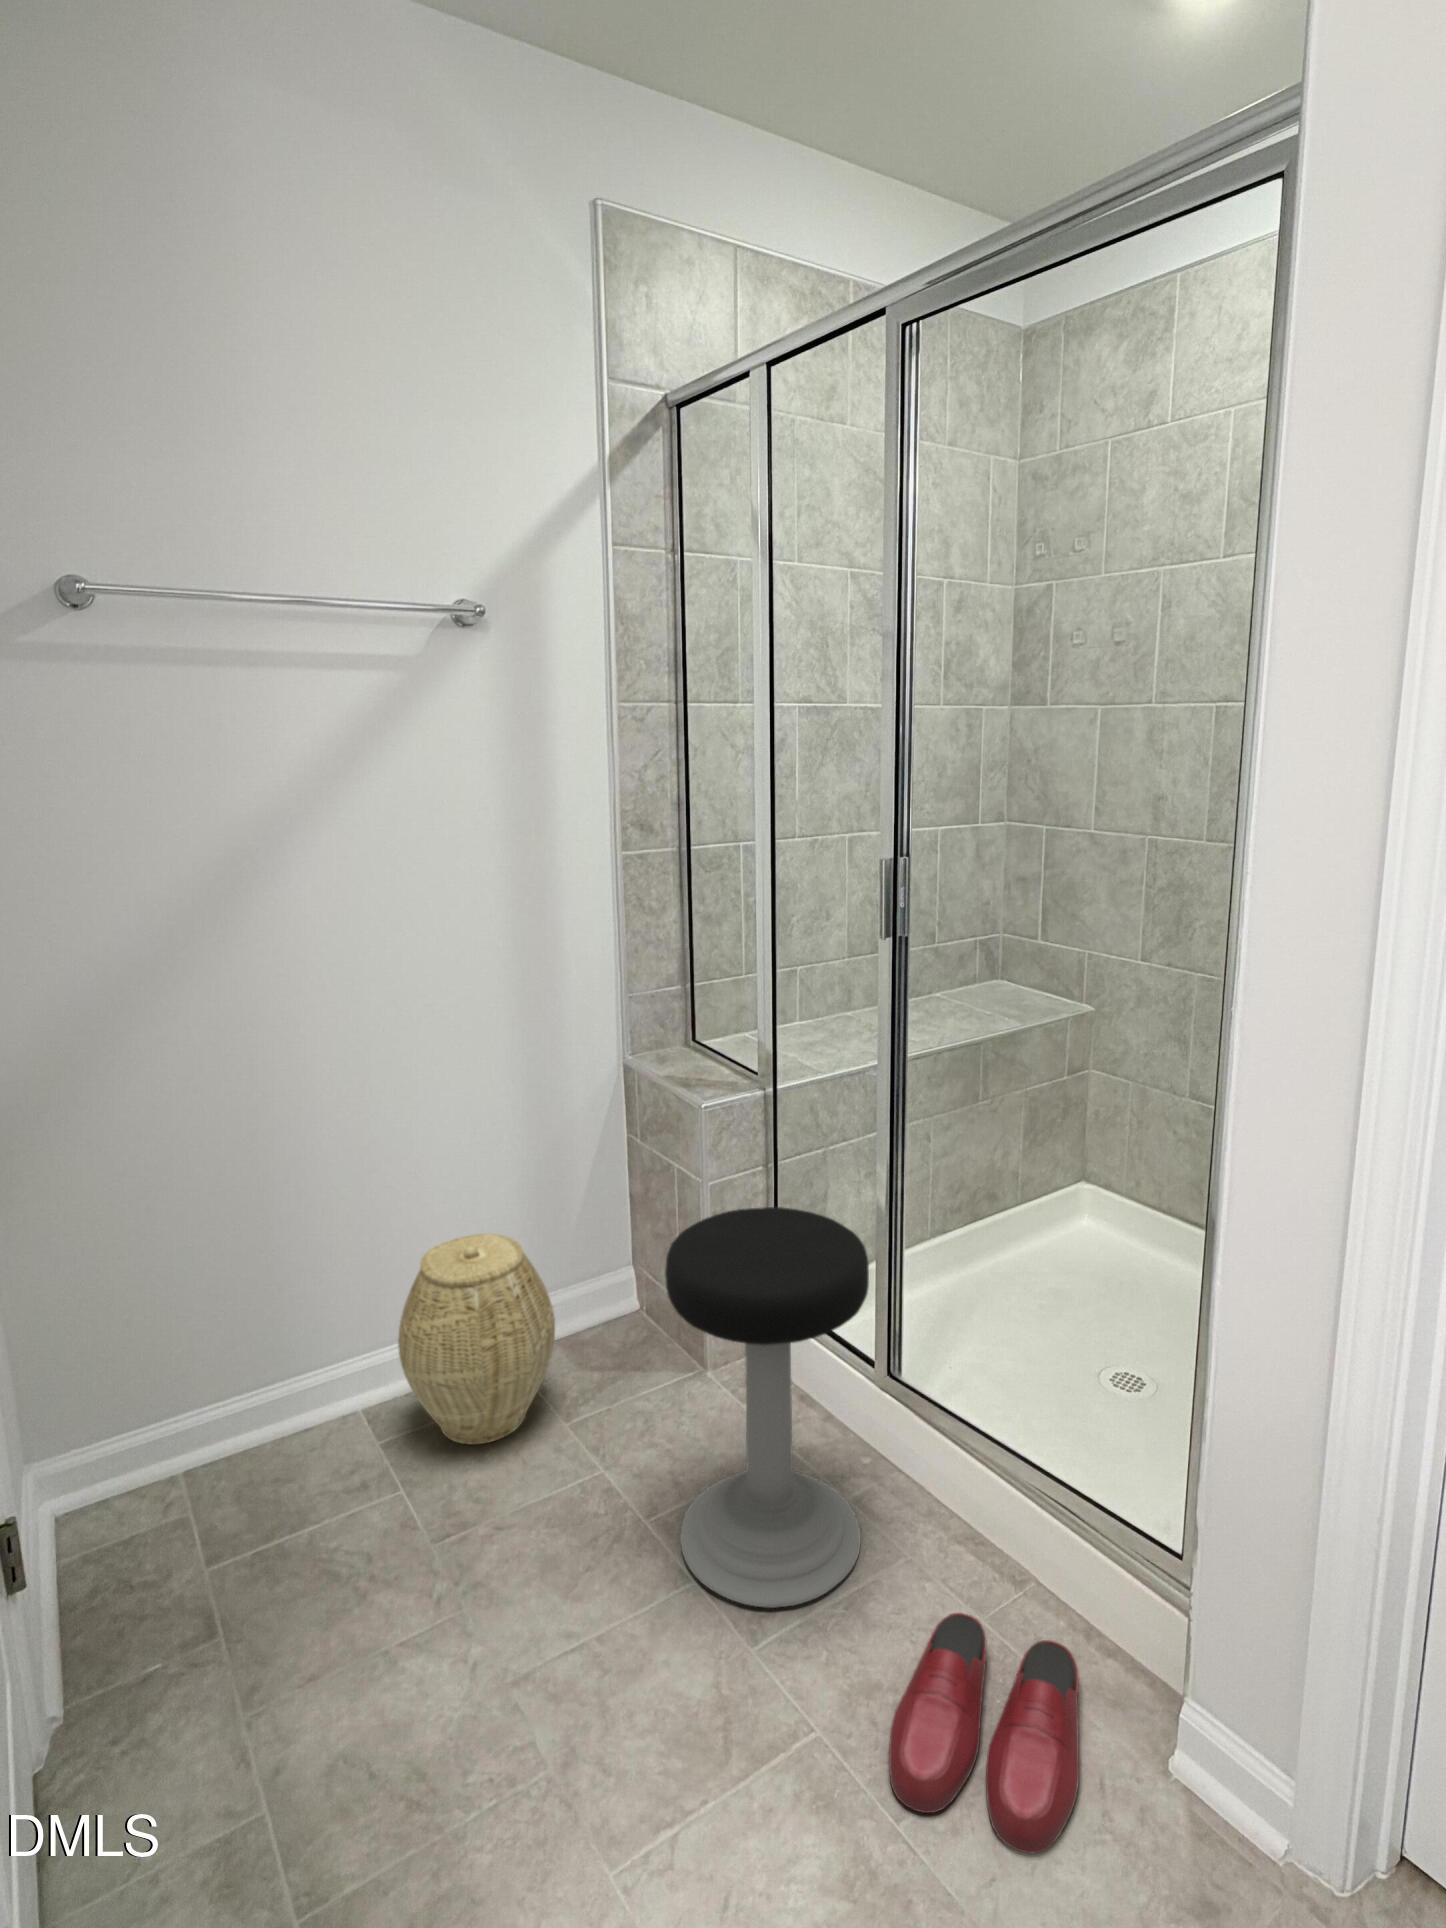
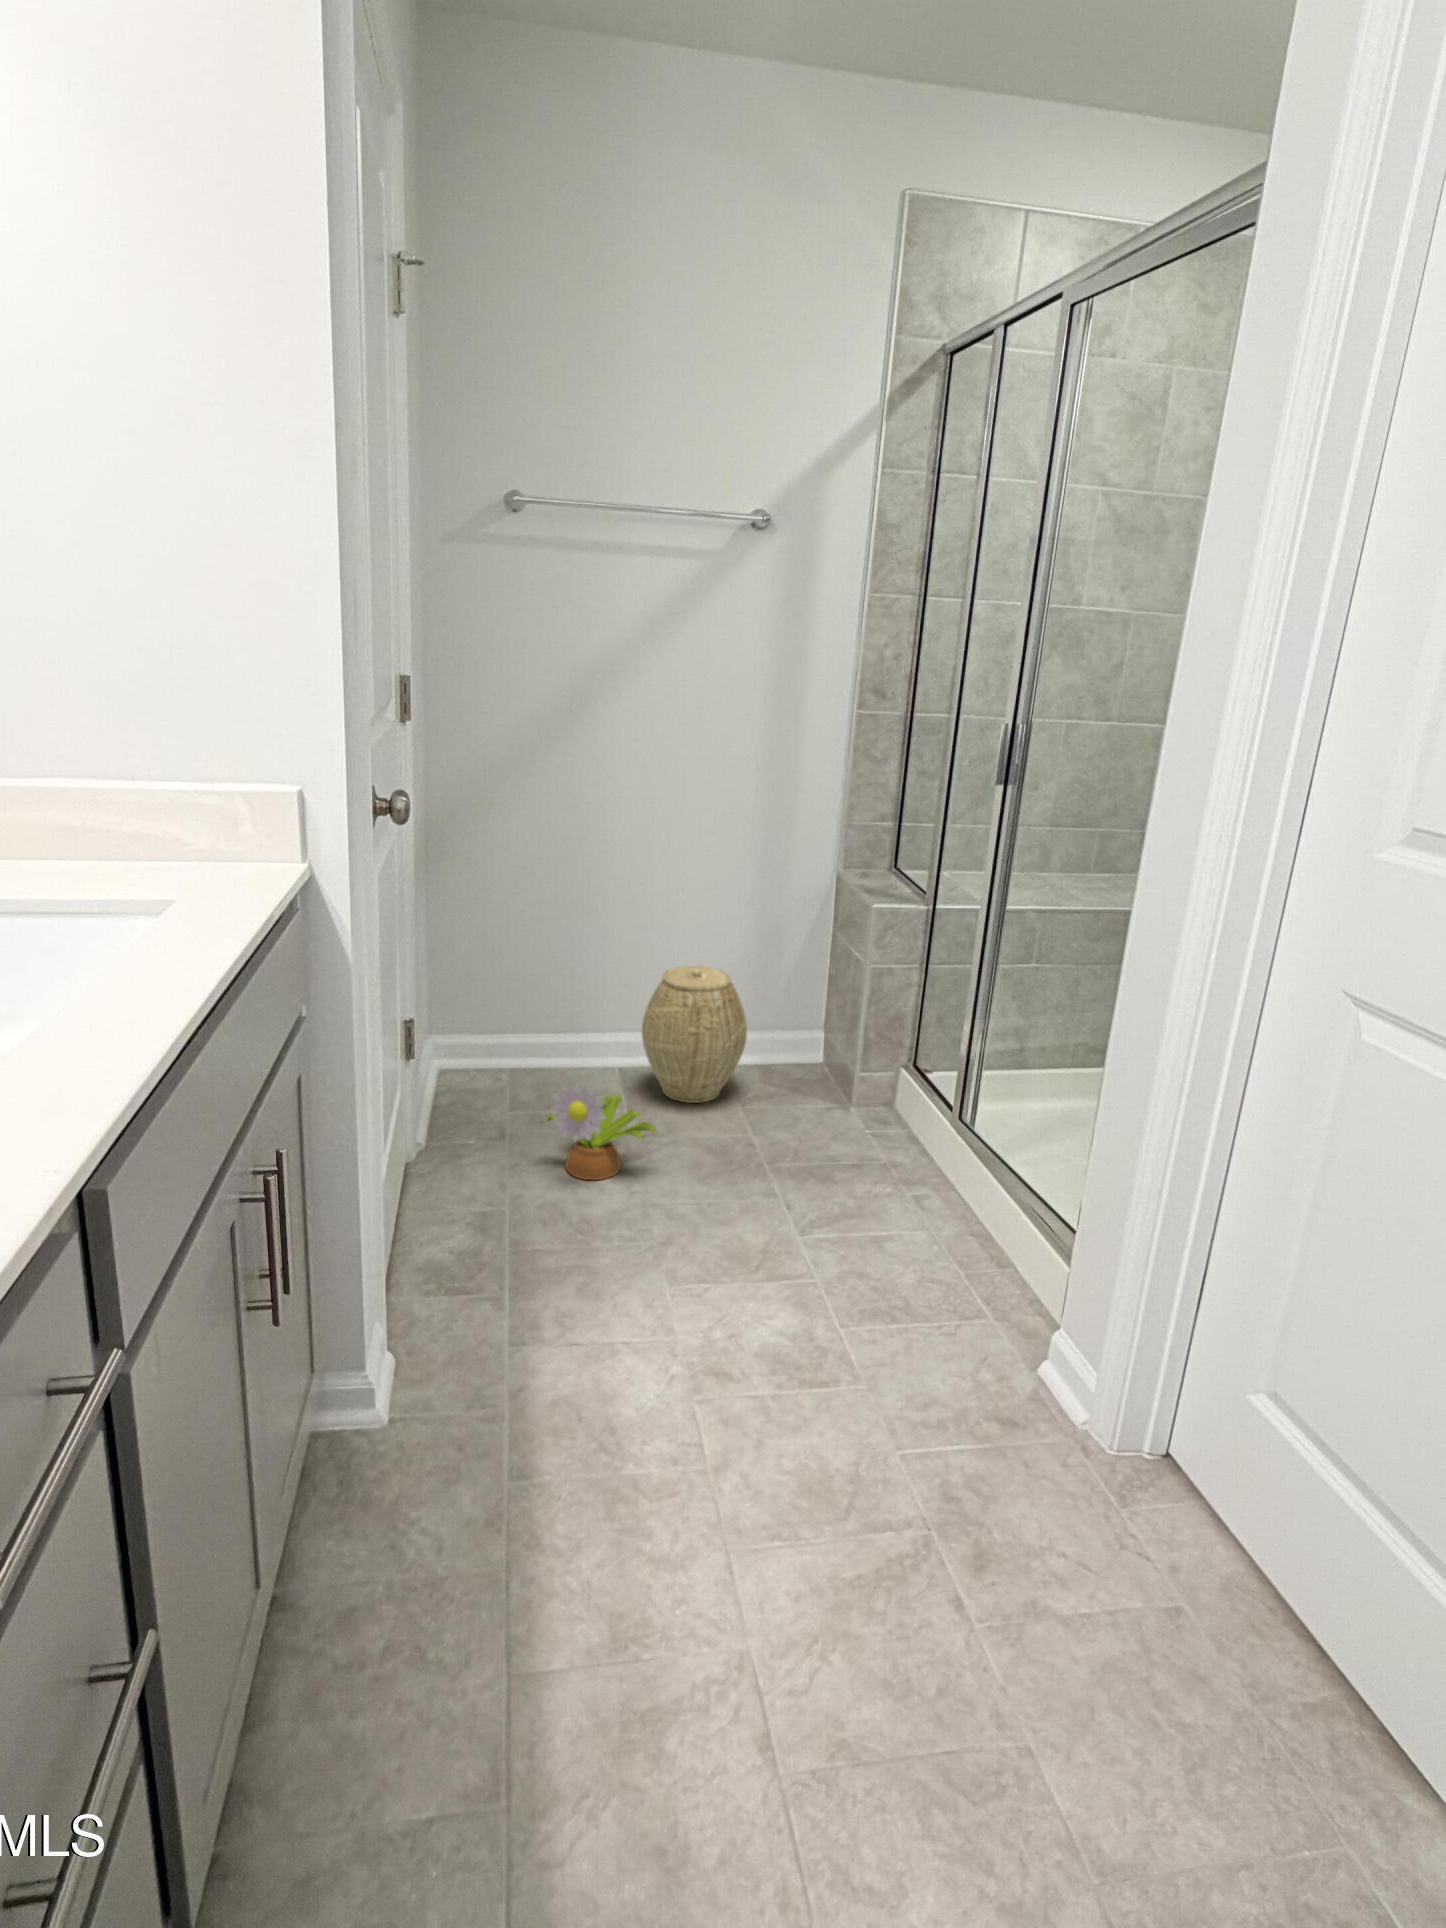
stool: present [665,1207,869,1608] -> none [779,966,935,1227]
decorative plant: none [287,1489,490,1670] -> present [542,1082,657,1180]
slippers: present [889,1613,1079,1854] -> none [844,1255,1005,1368]

